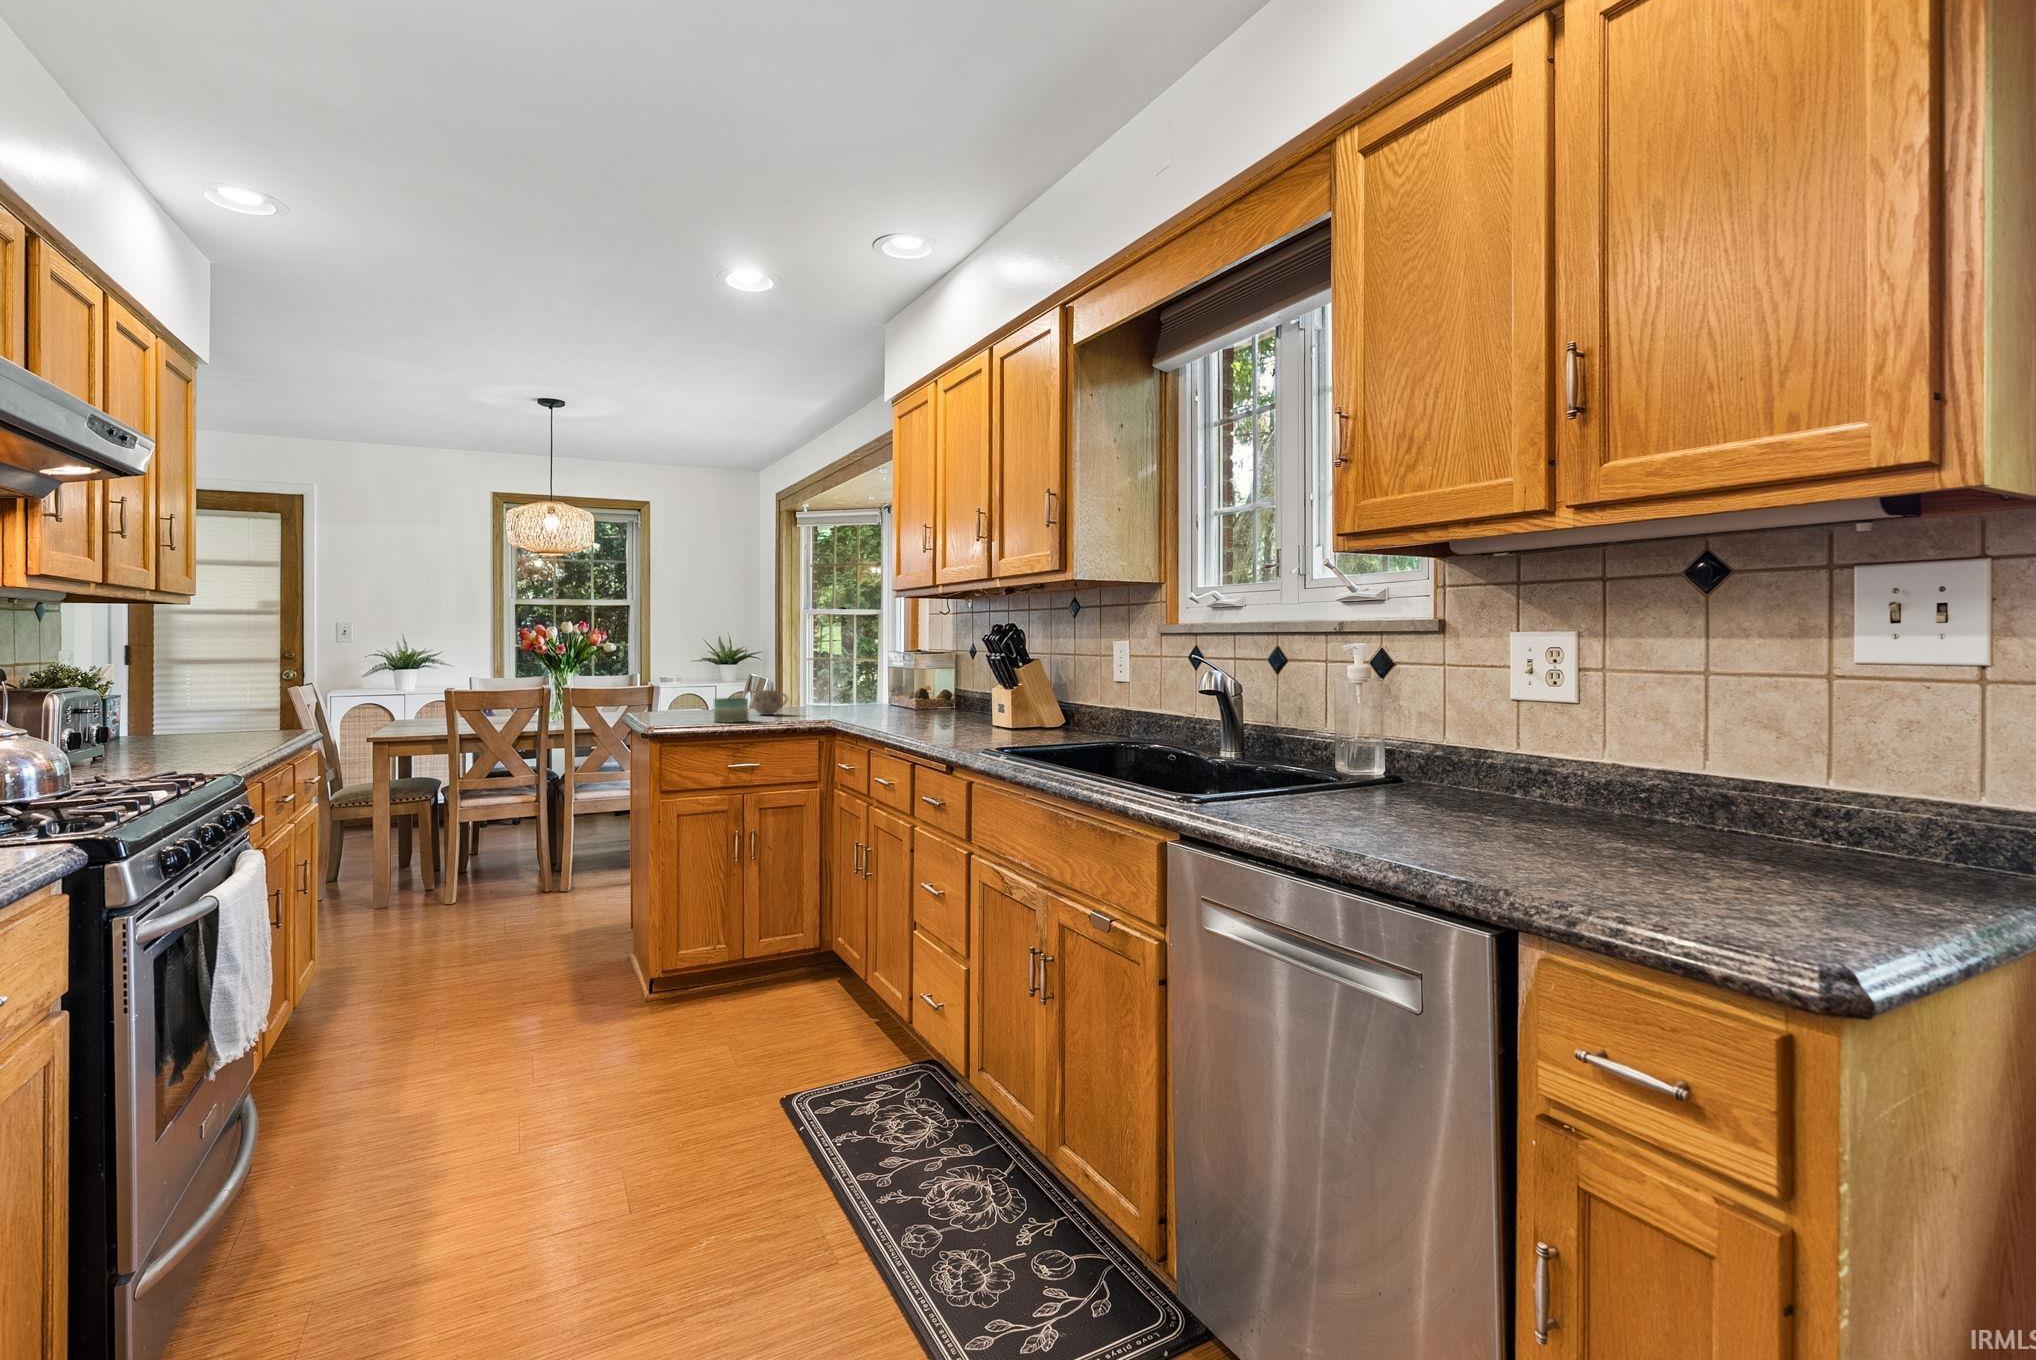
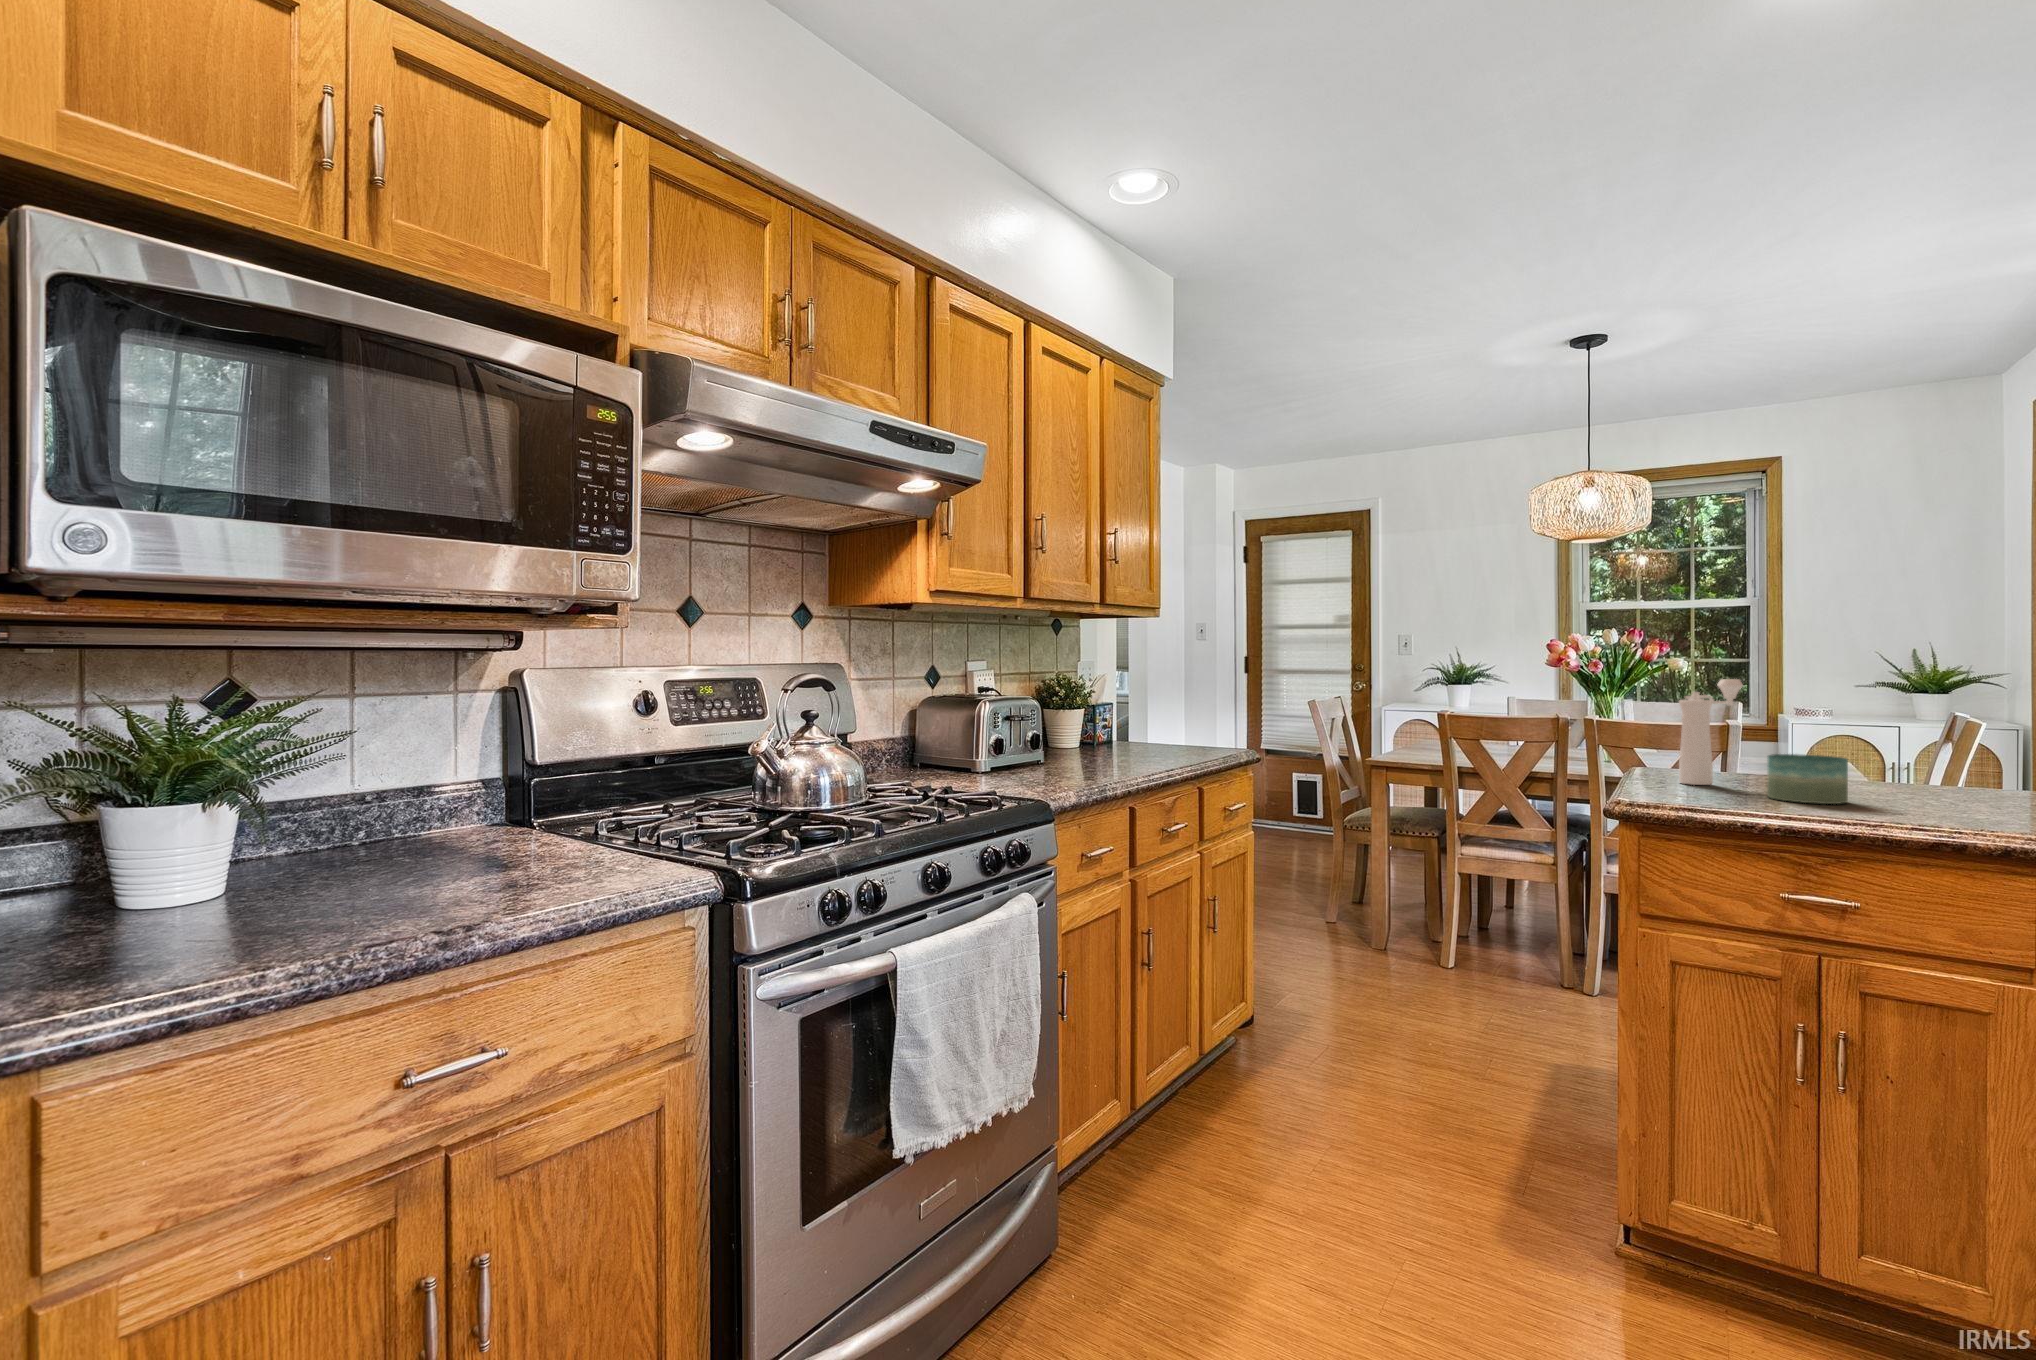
pepper mill: none [665,659,693,720] -> present [1679,679,1742,785]
mug: present [754,690,787,715] -> none [1882,743,1970,793]

